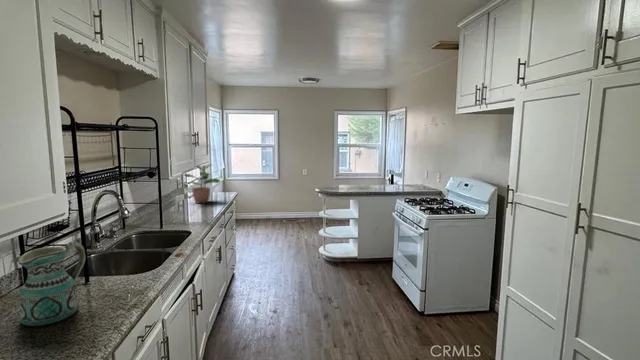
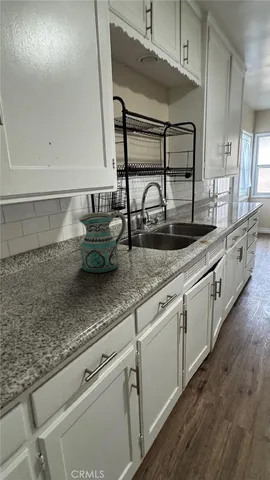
potted plant: present [184,165,220,203] -> none [215,172,248,208]

